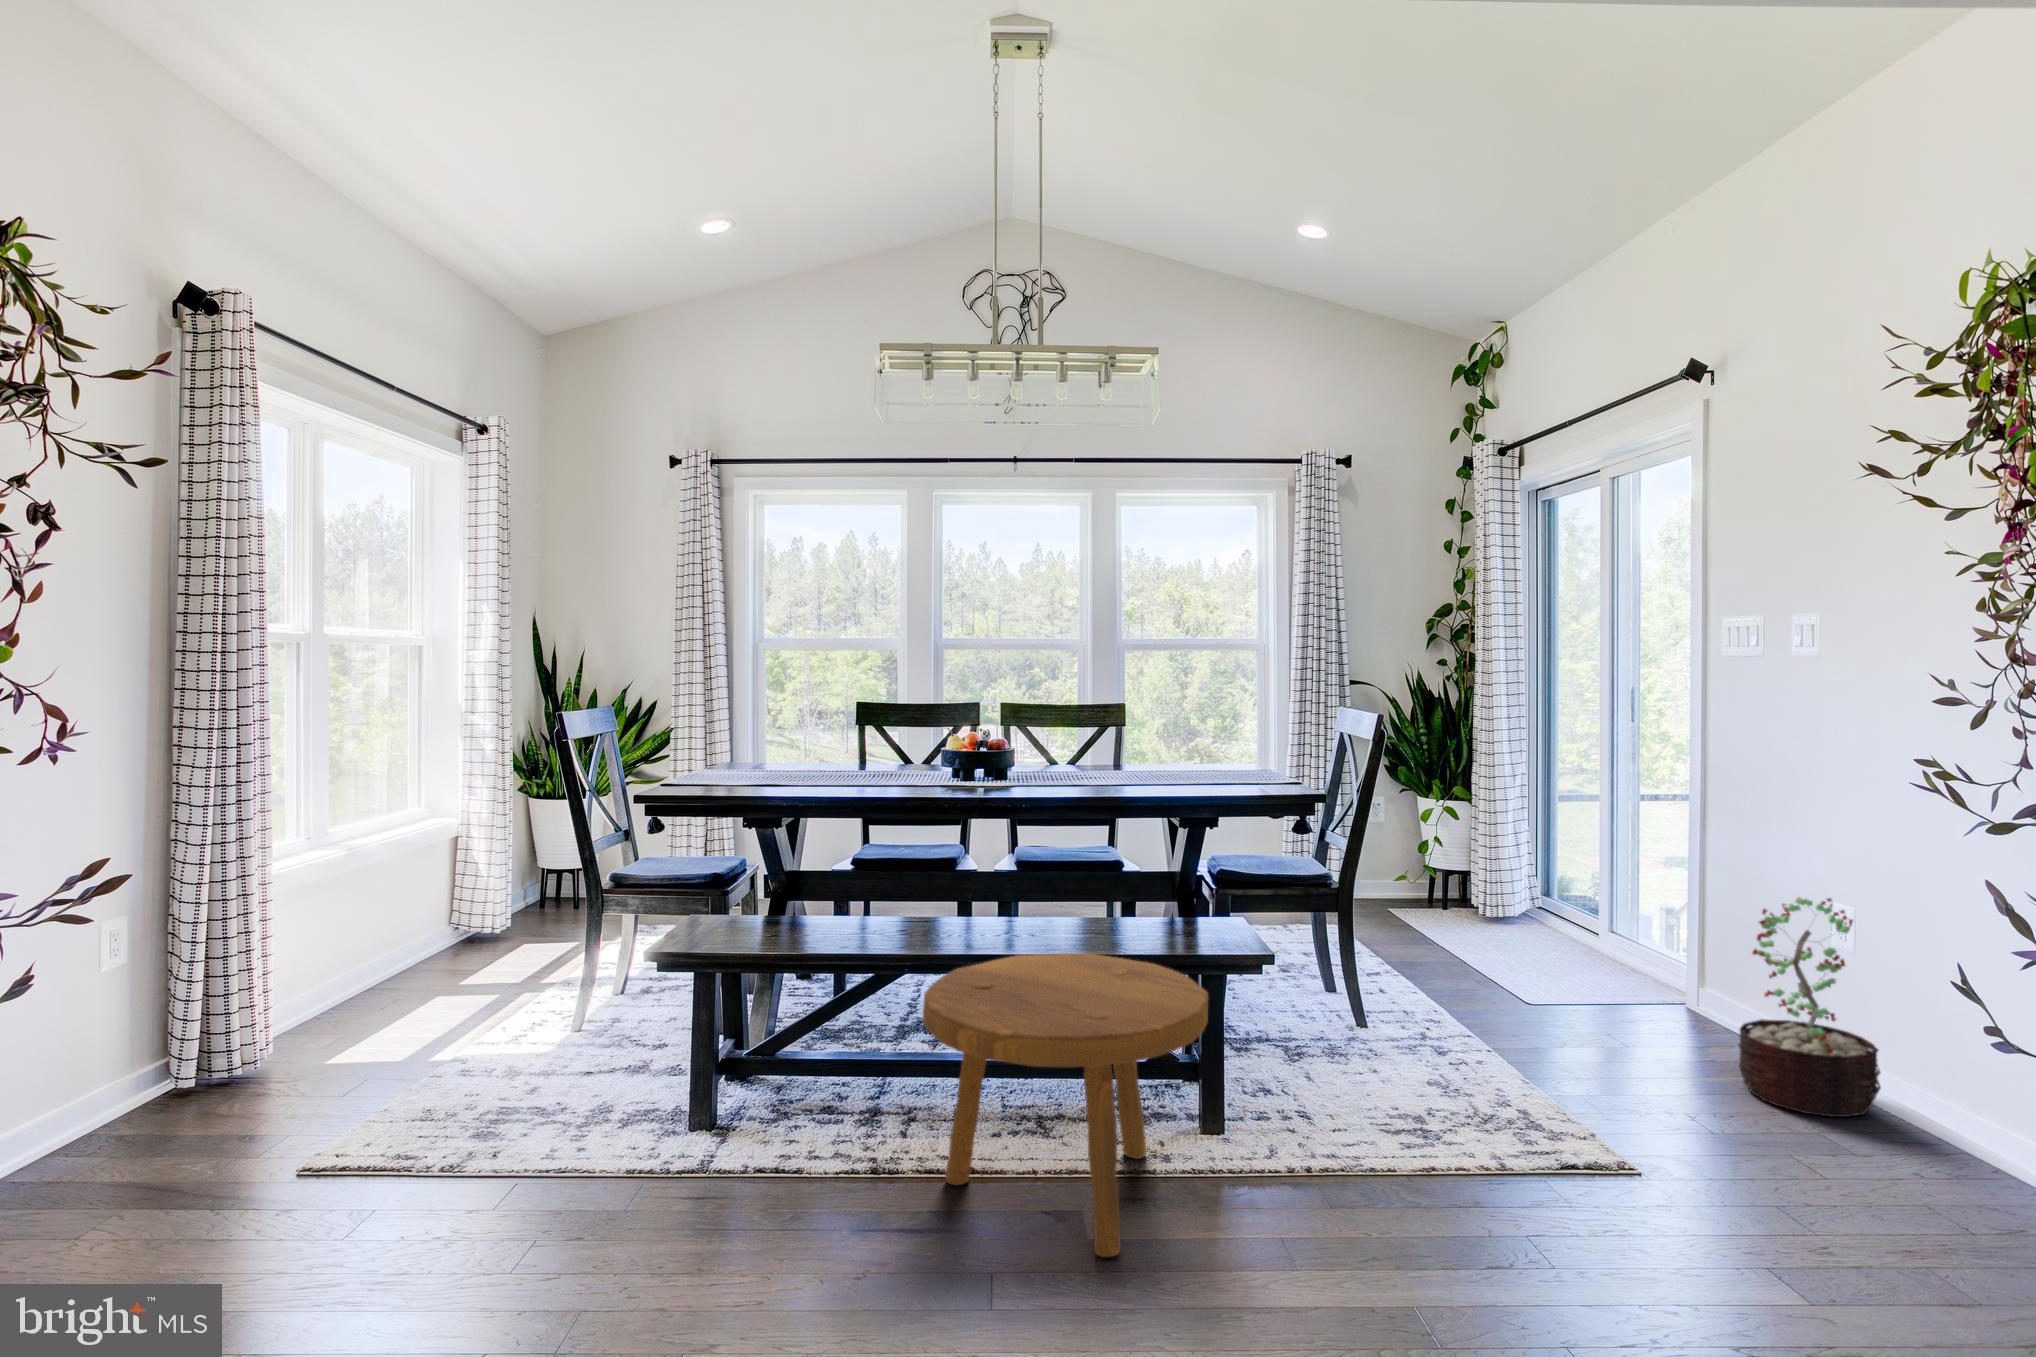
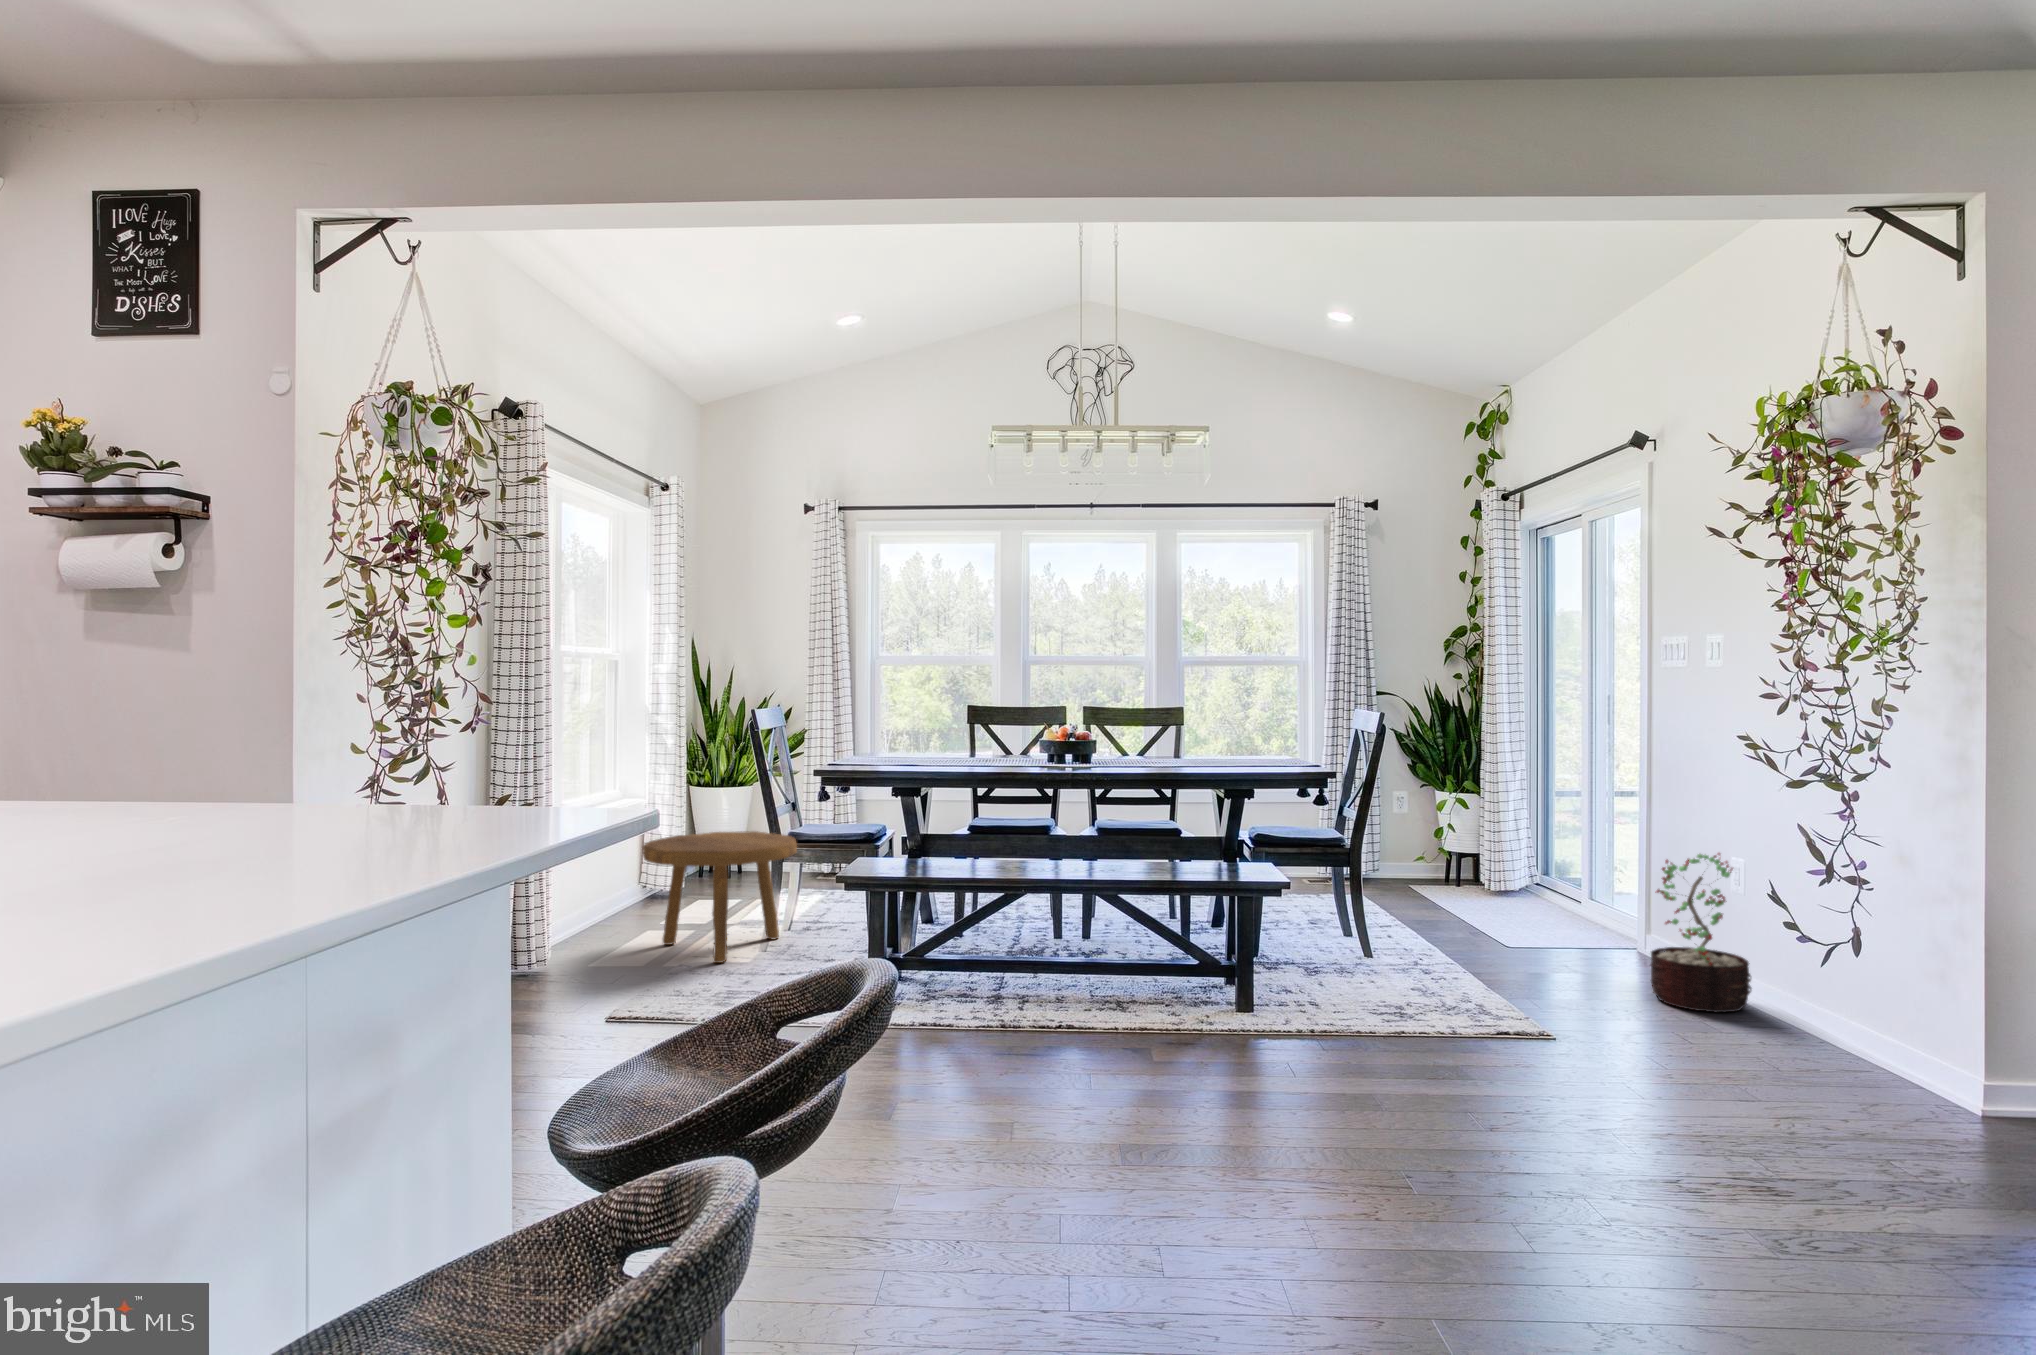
footstool: present [923,953,1208,1257] -> present [642,831,797,963]

